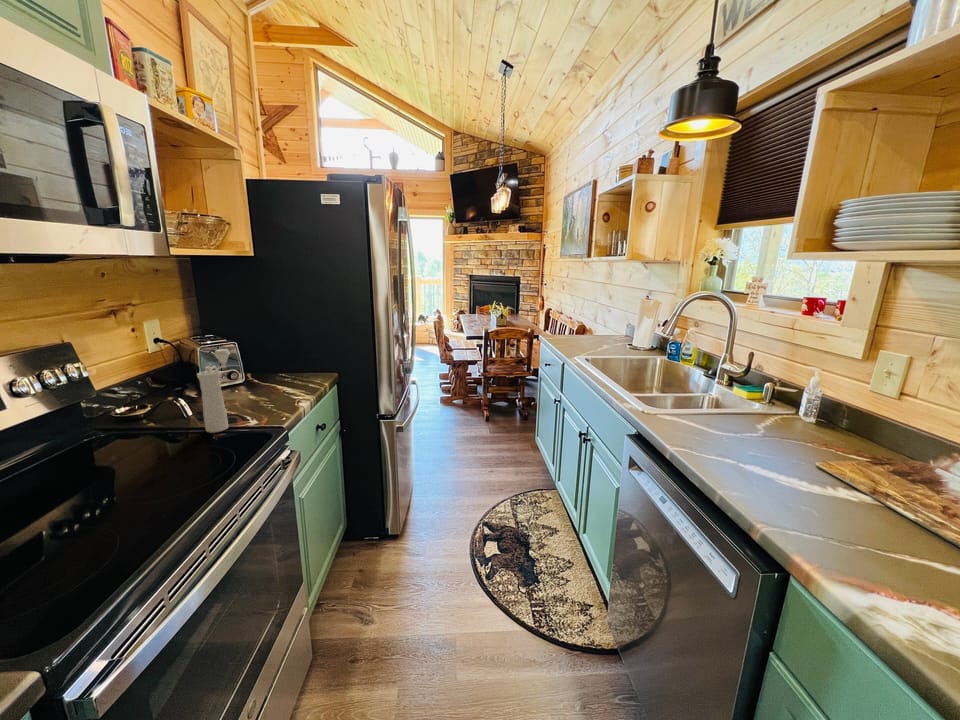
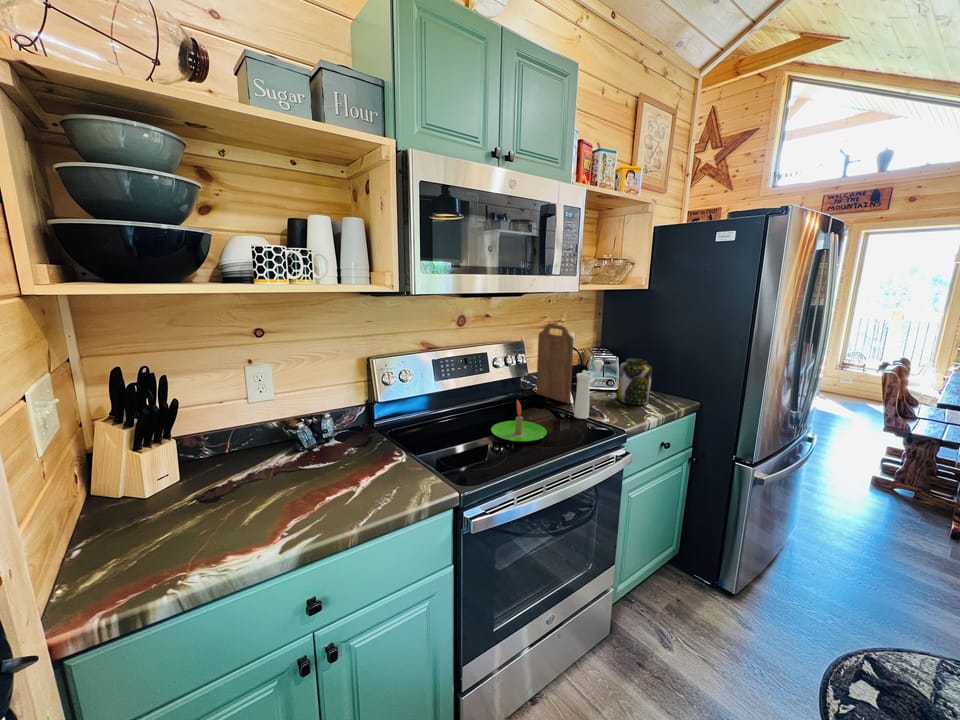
cutting board: none [100,309,188,419] -> present [536,324,574,403]
jar: none [244,339,289,394] -> present [617,359,652,405]
candle: none [65,438,182,512] -> present [491,400,547,441]

